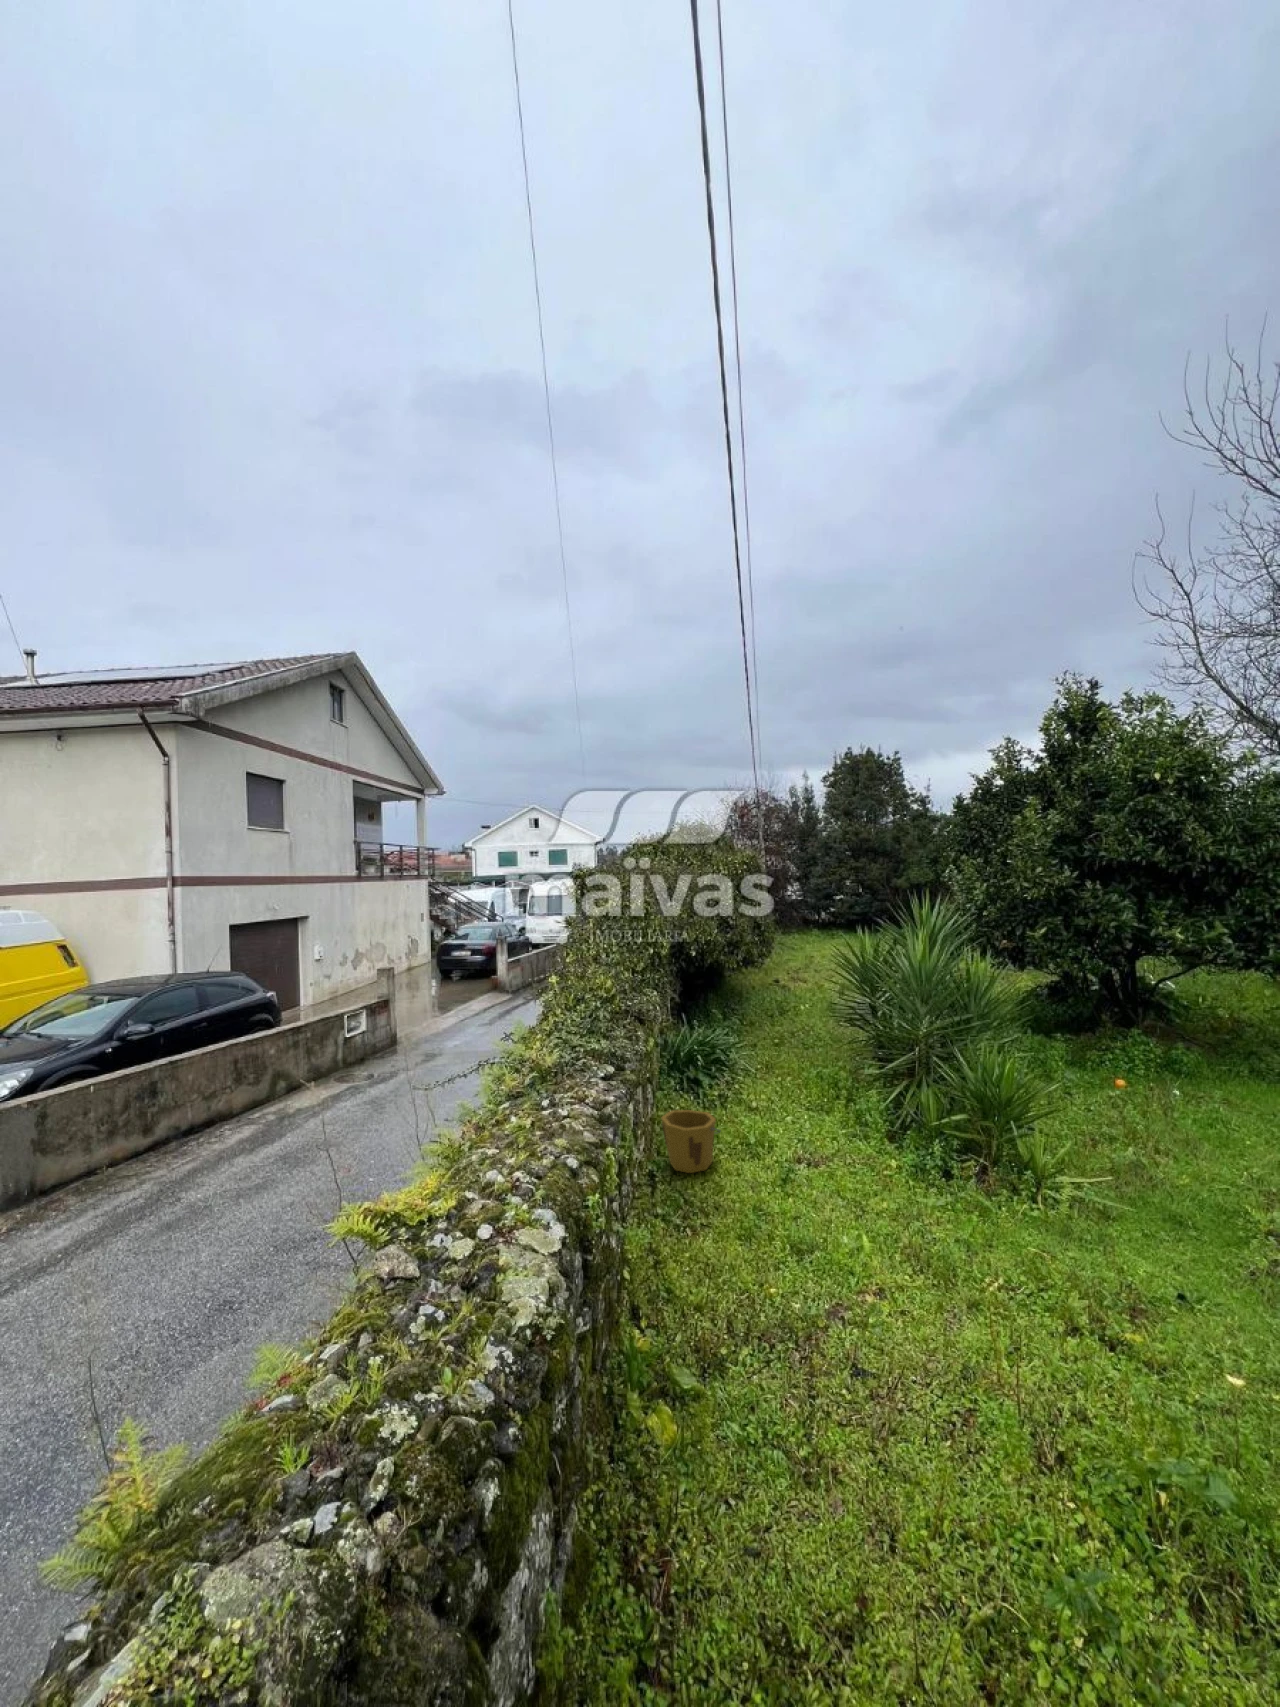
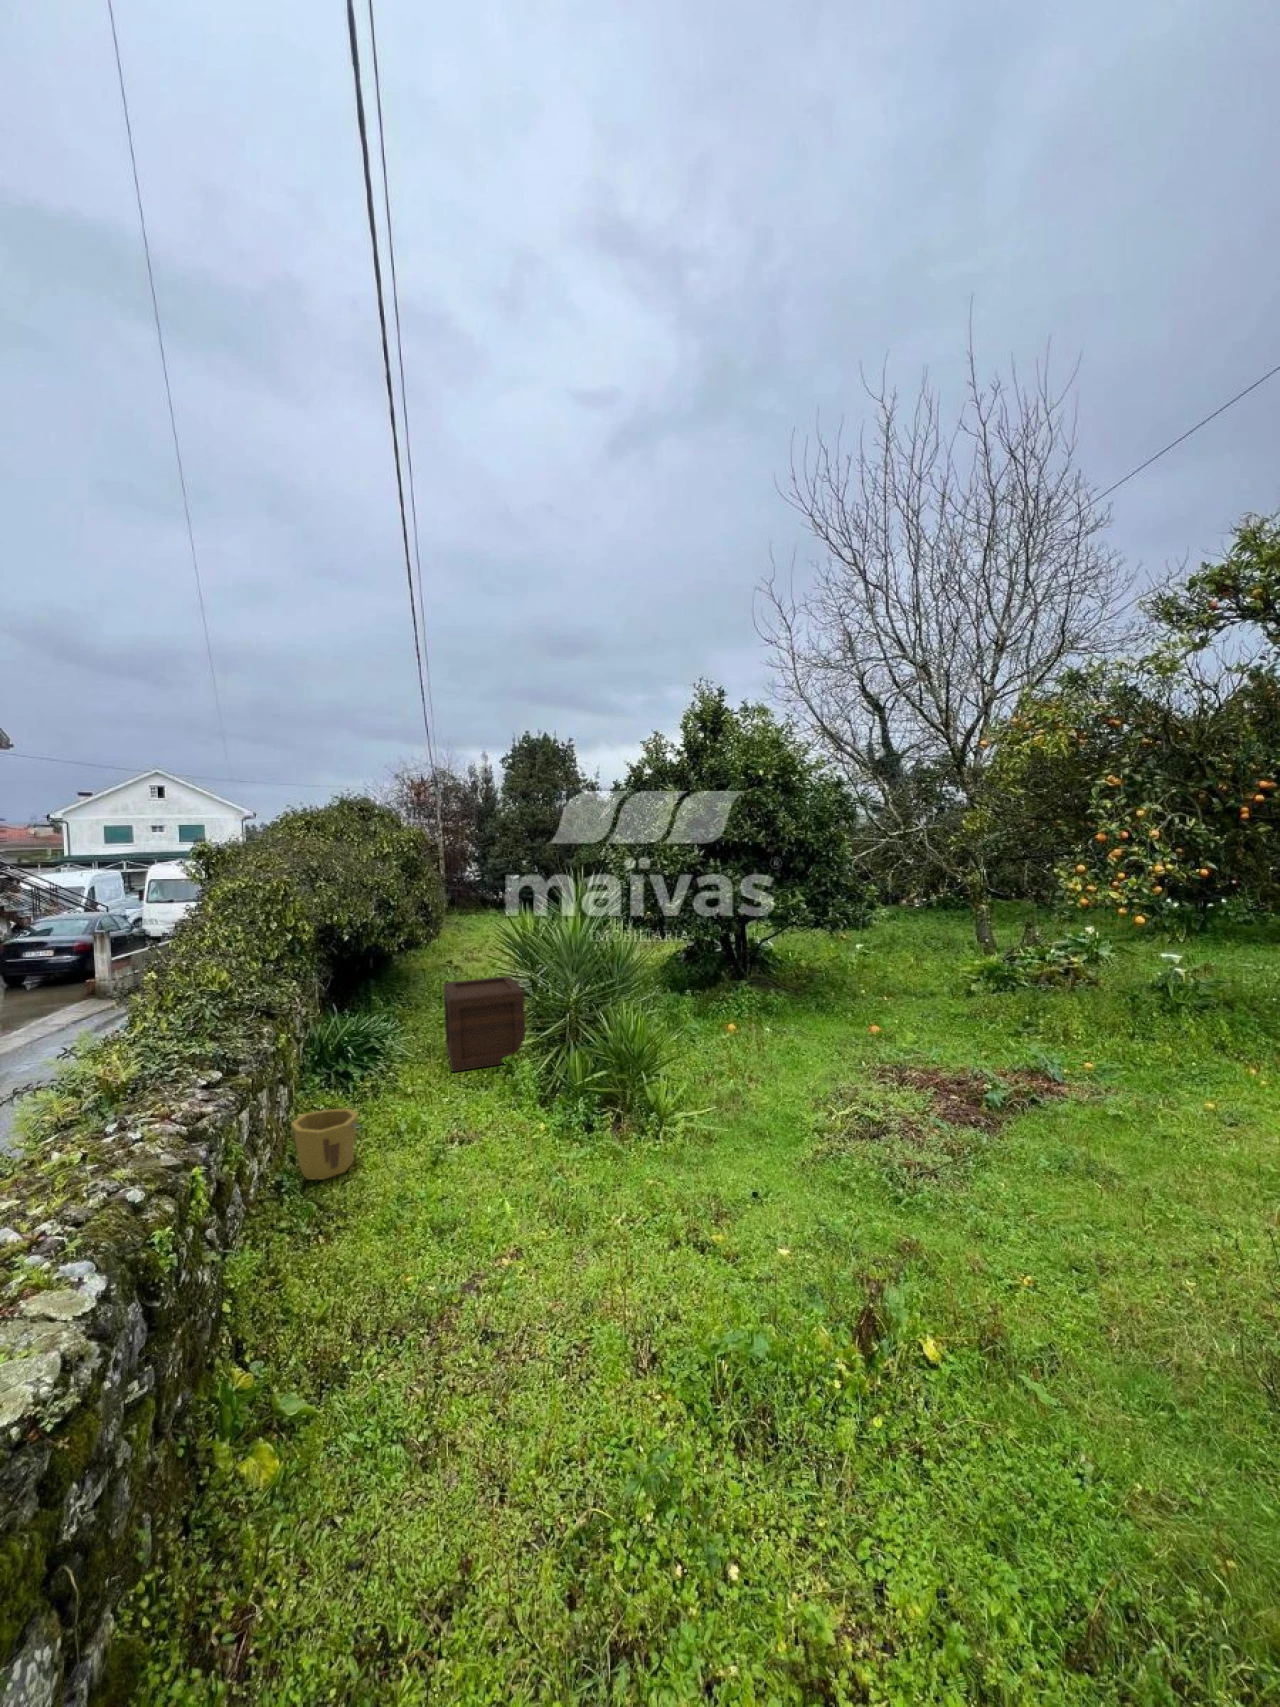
wooden crate: none [781,1000,868,1090] -> present [443,976,525,1072]

